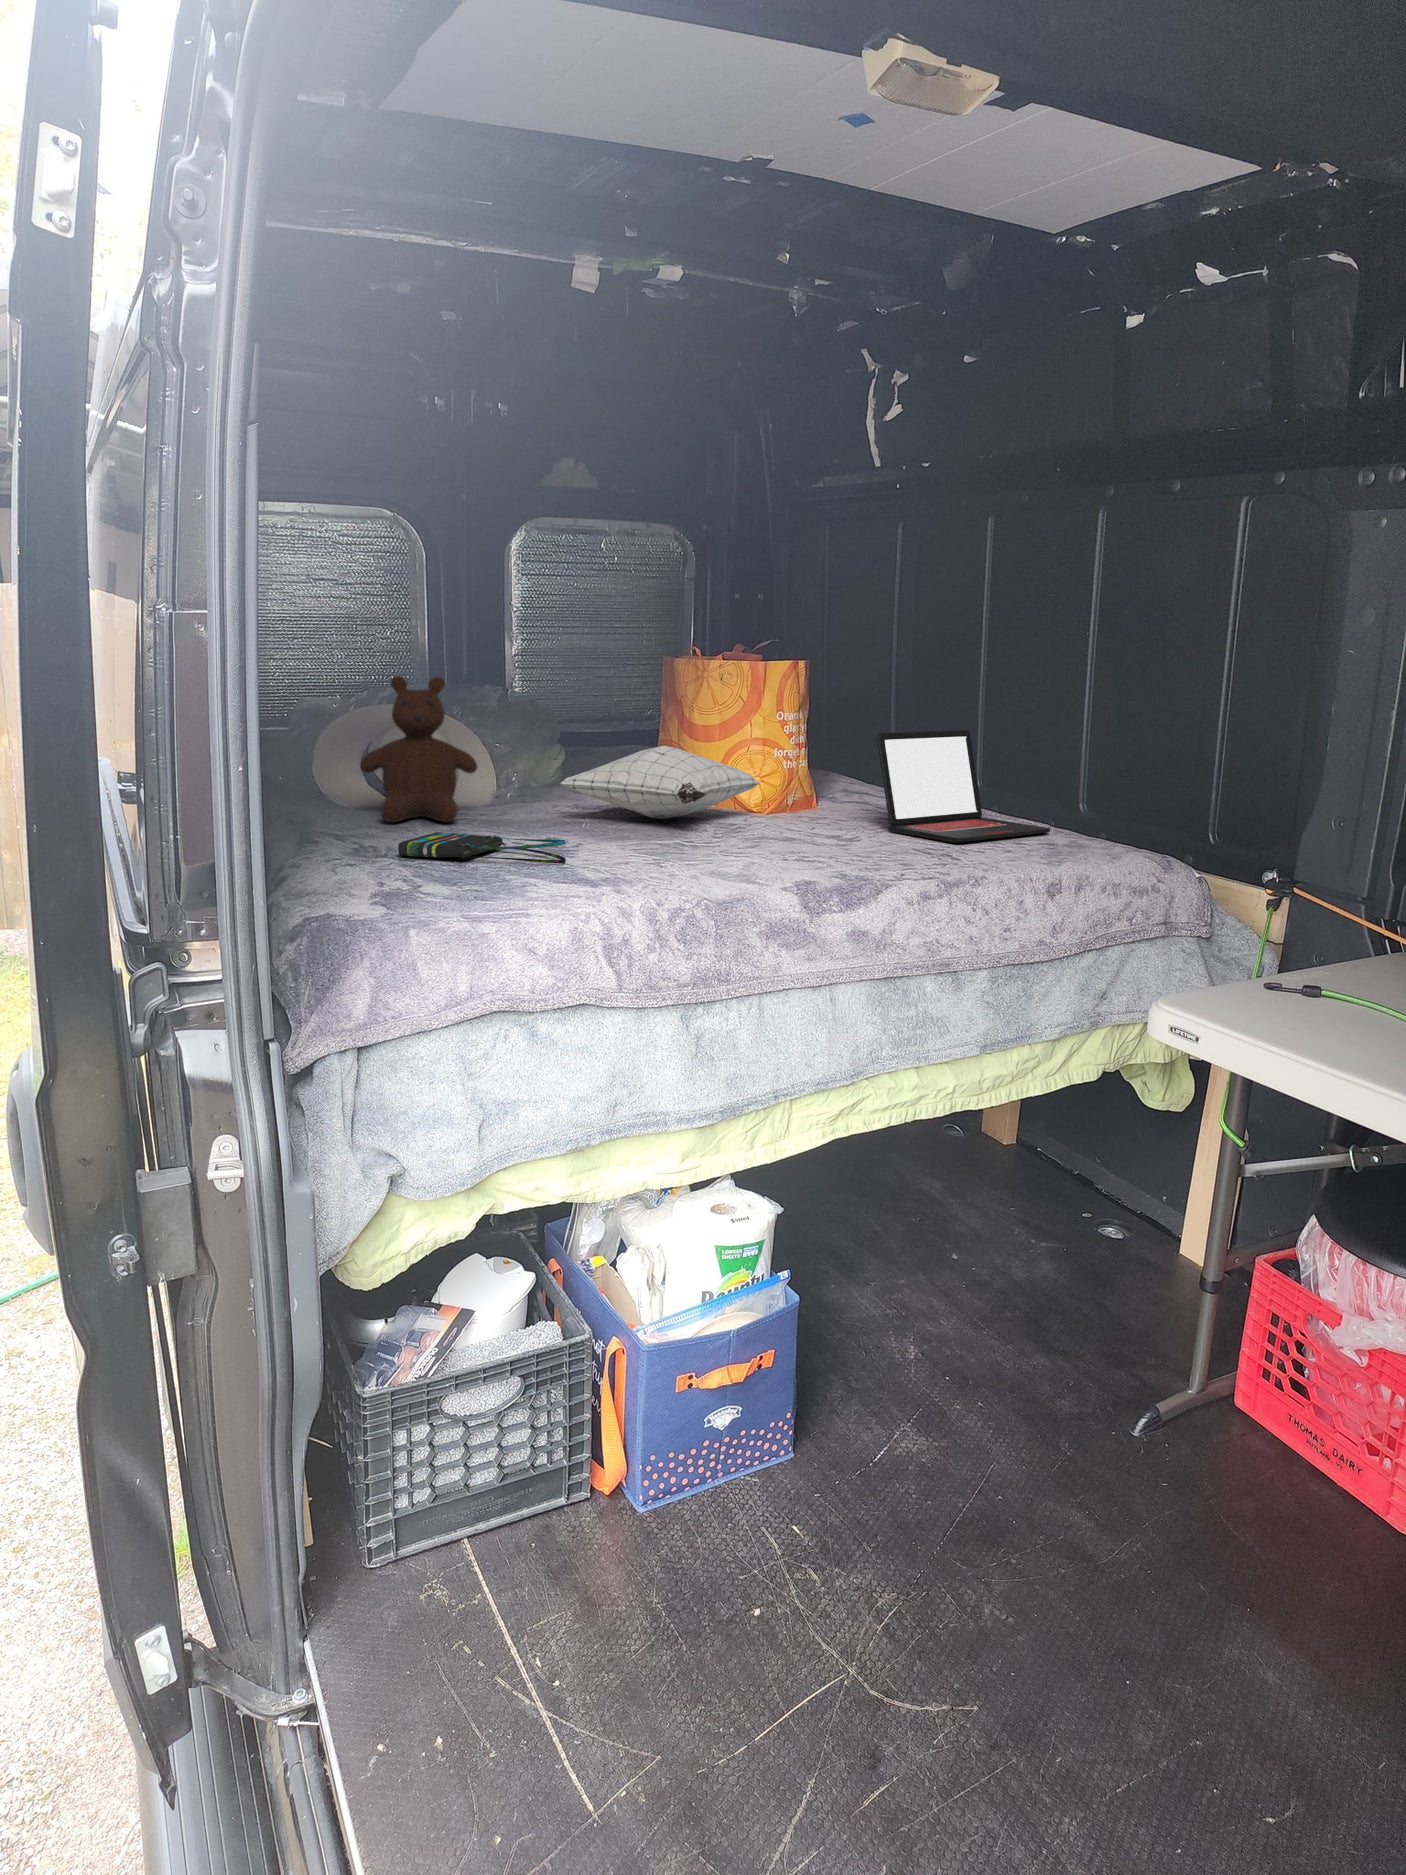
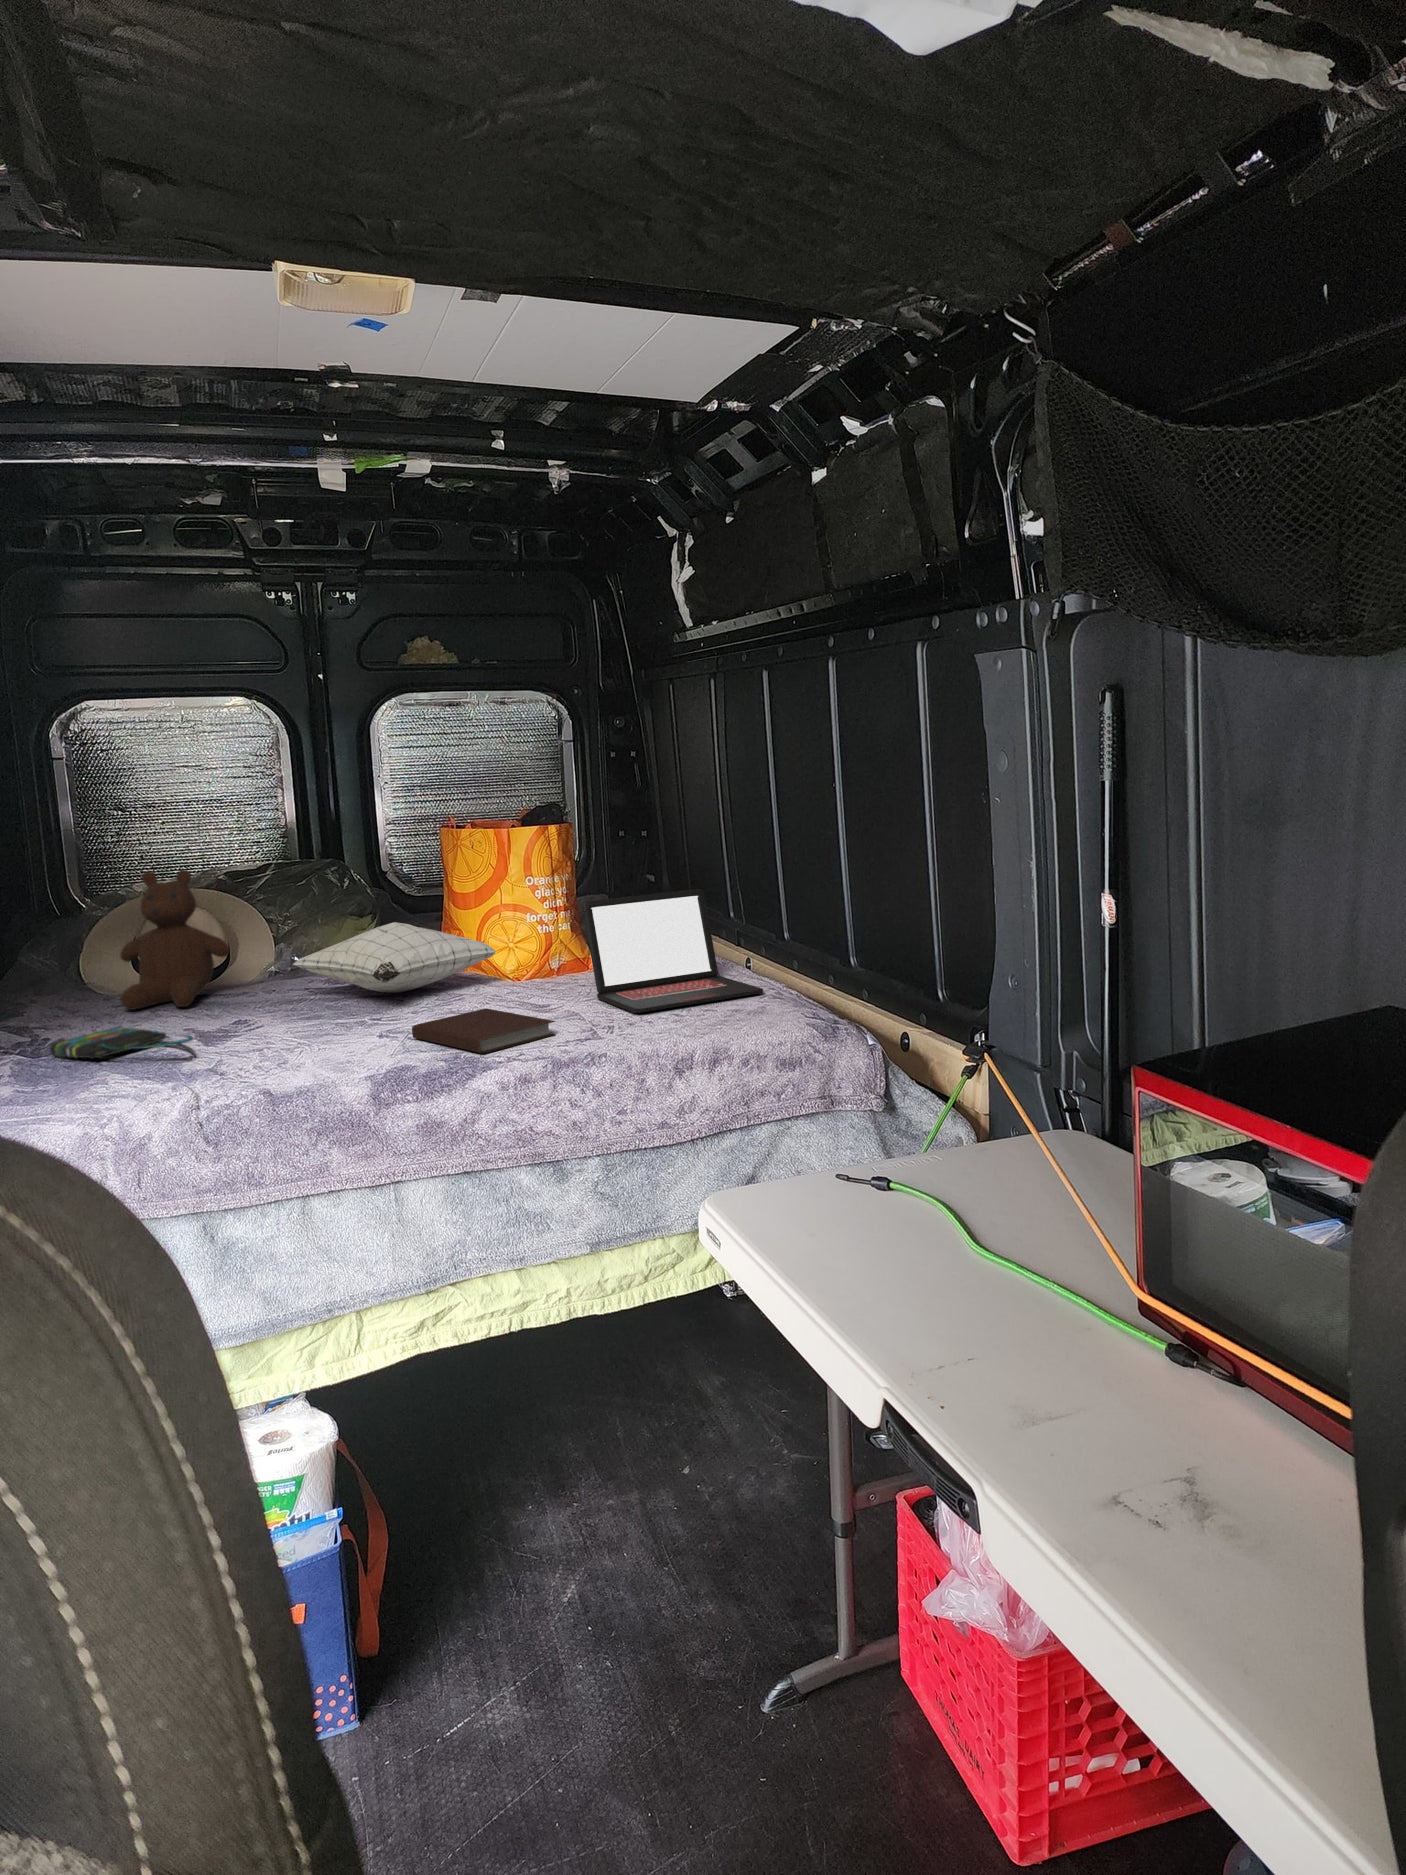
notebook: none [766,831,909,867] -> present [412,1008,556,1053]

